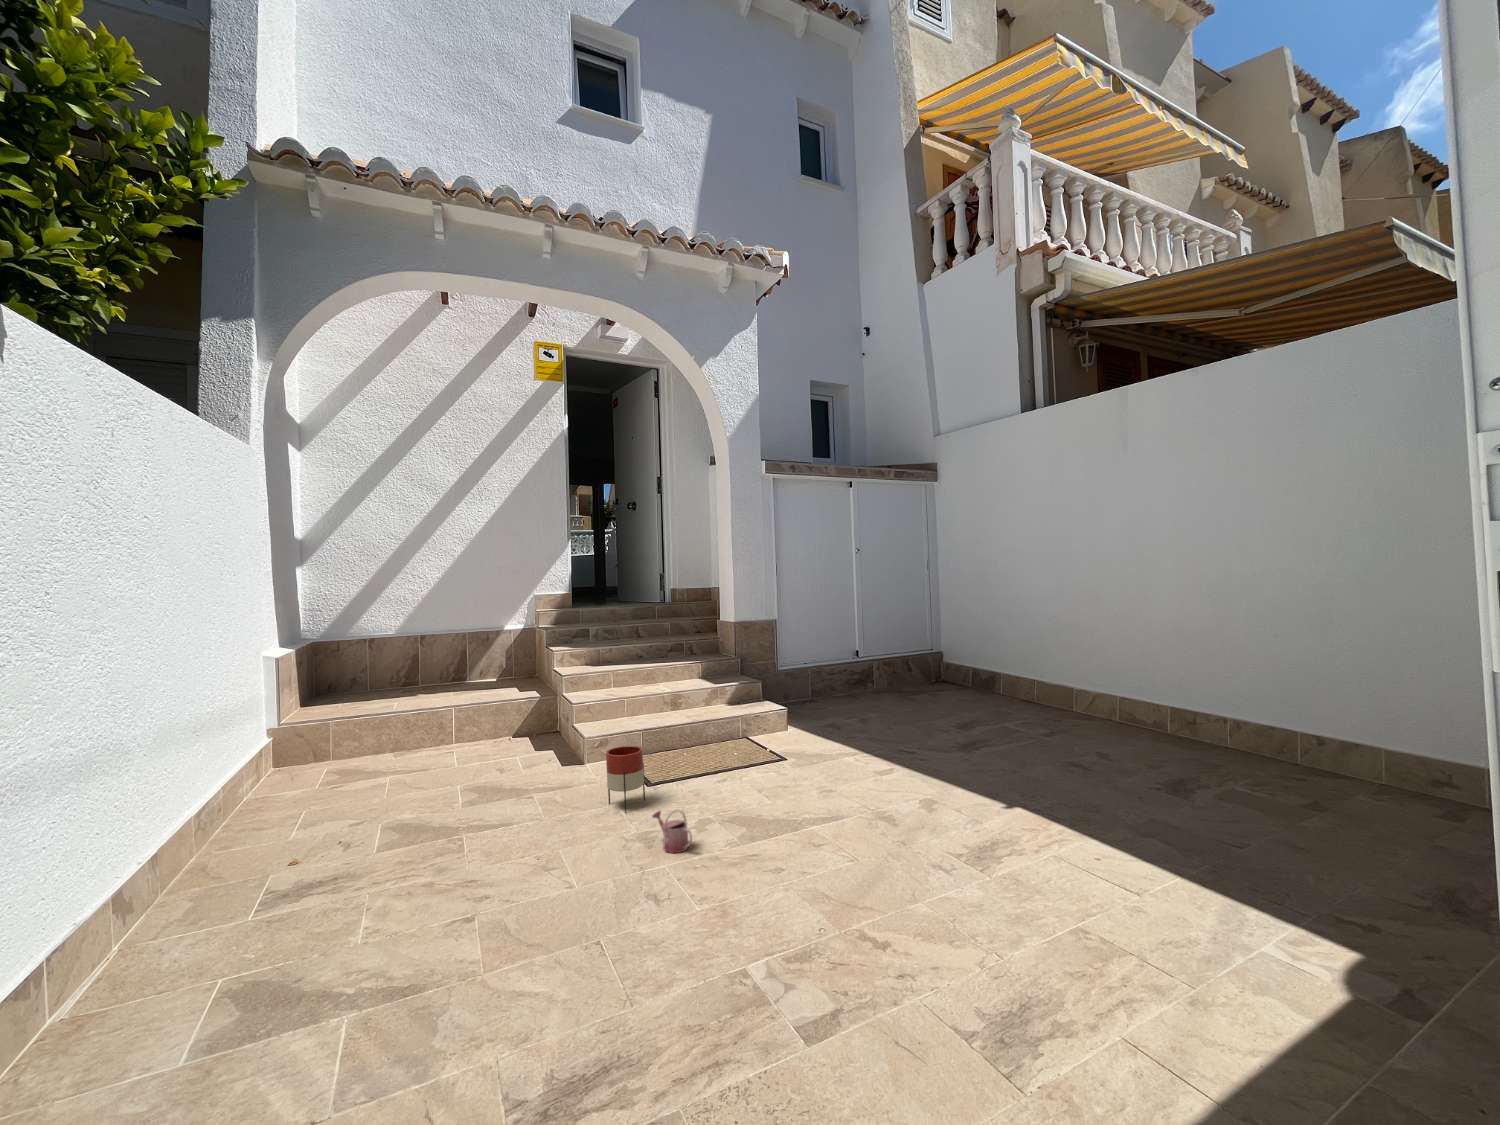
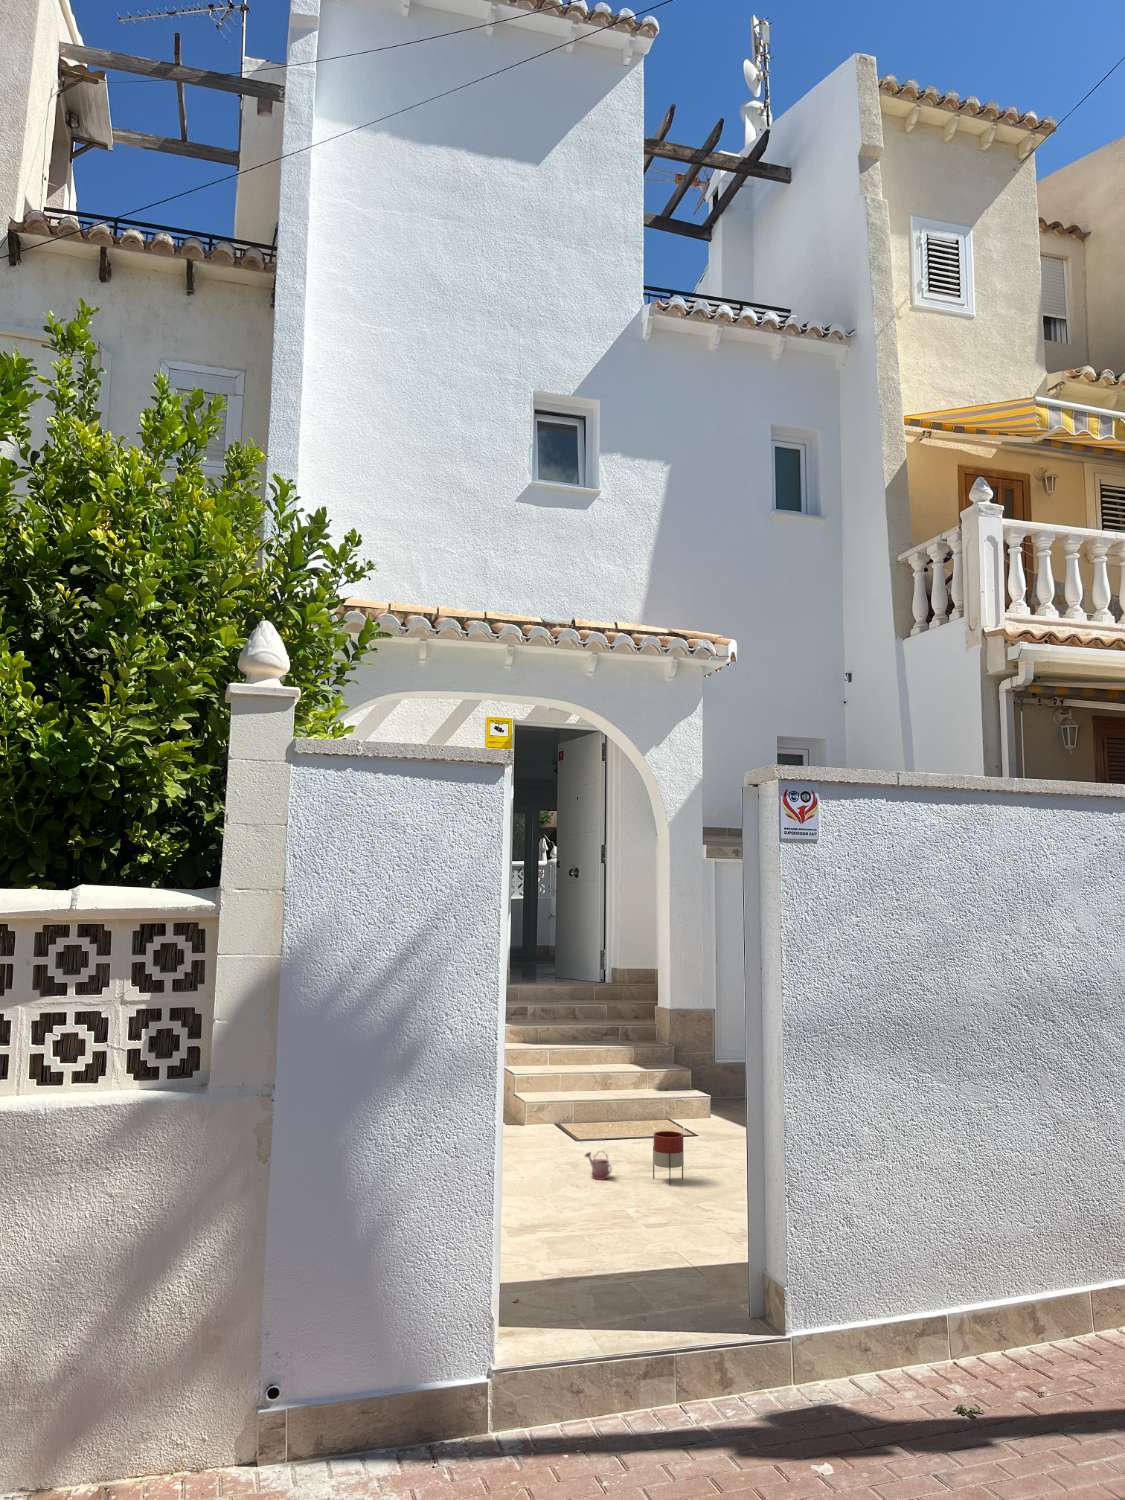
planter: present [606,746,645,813] -> present [653,1131,684,1185]

